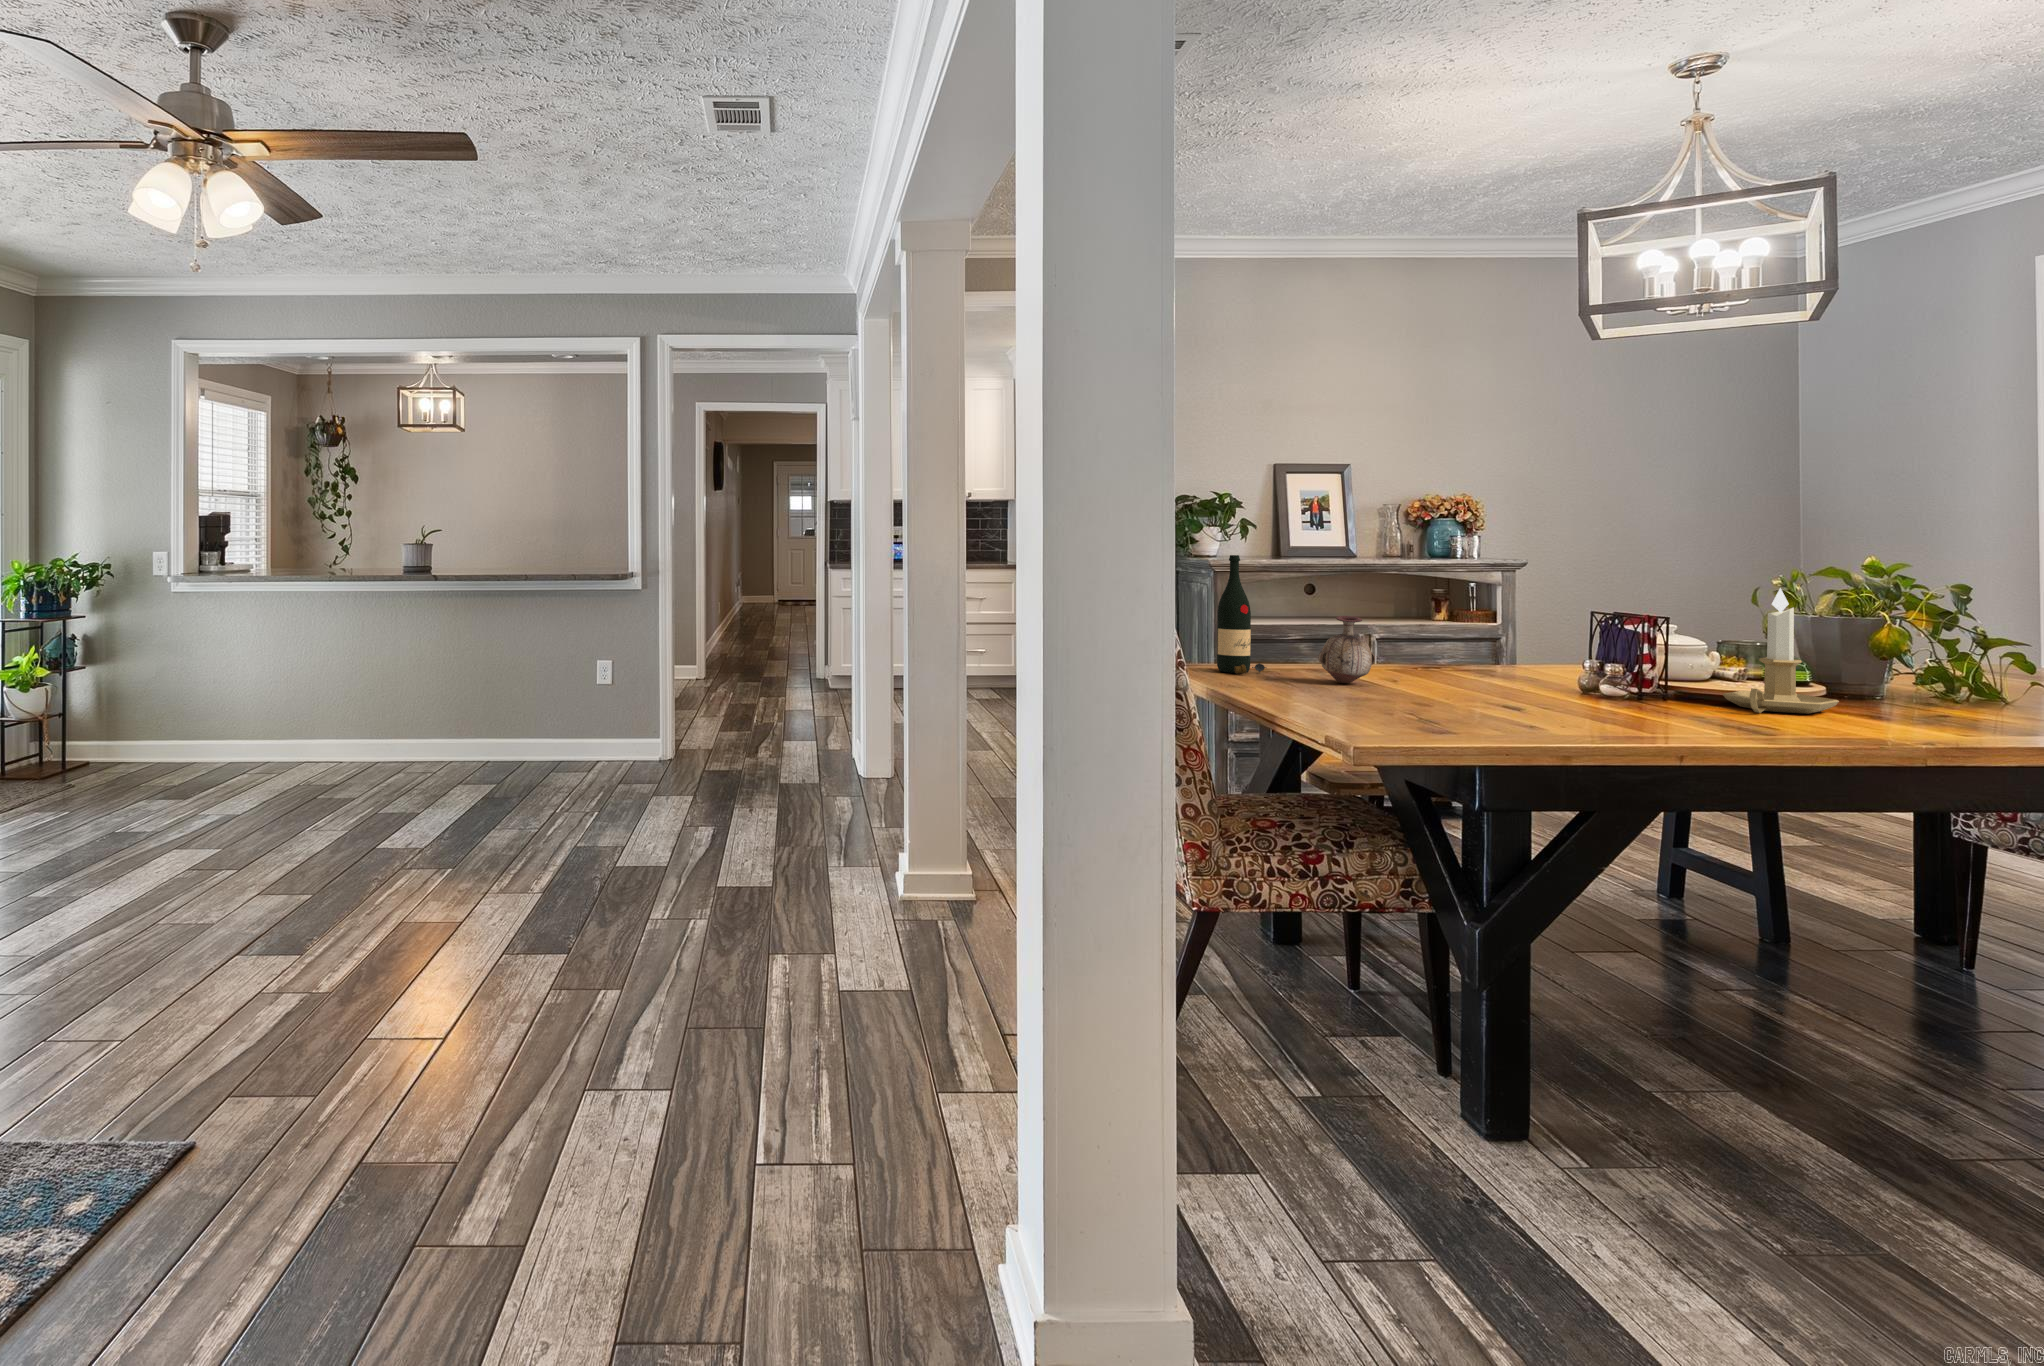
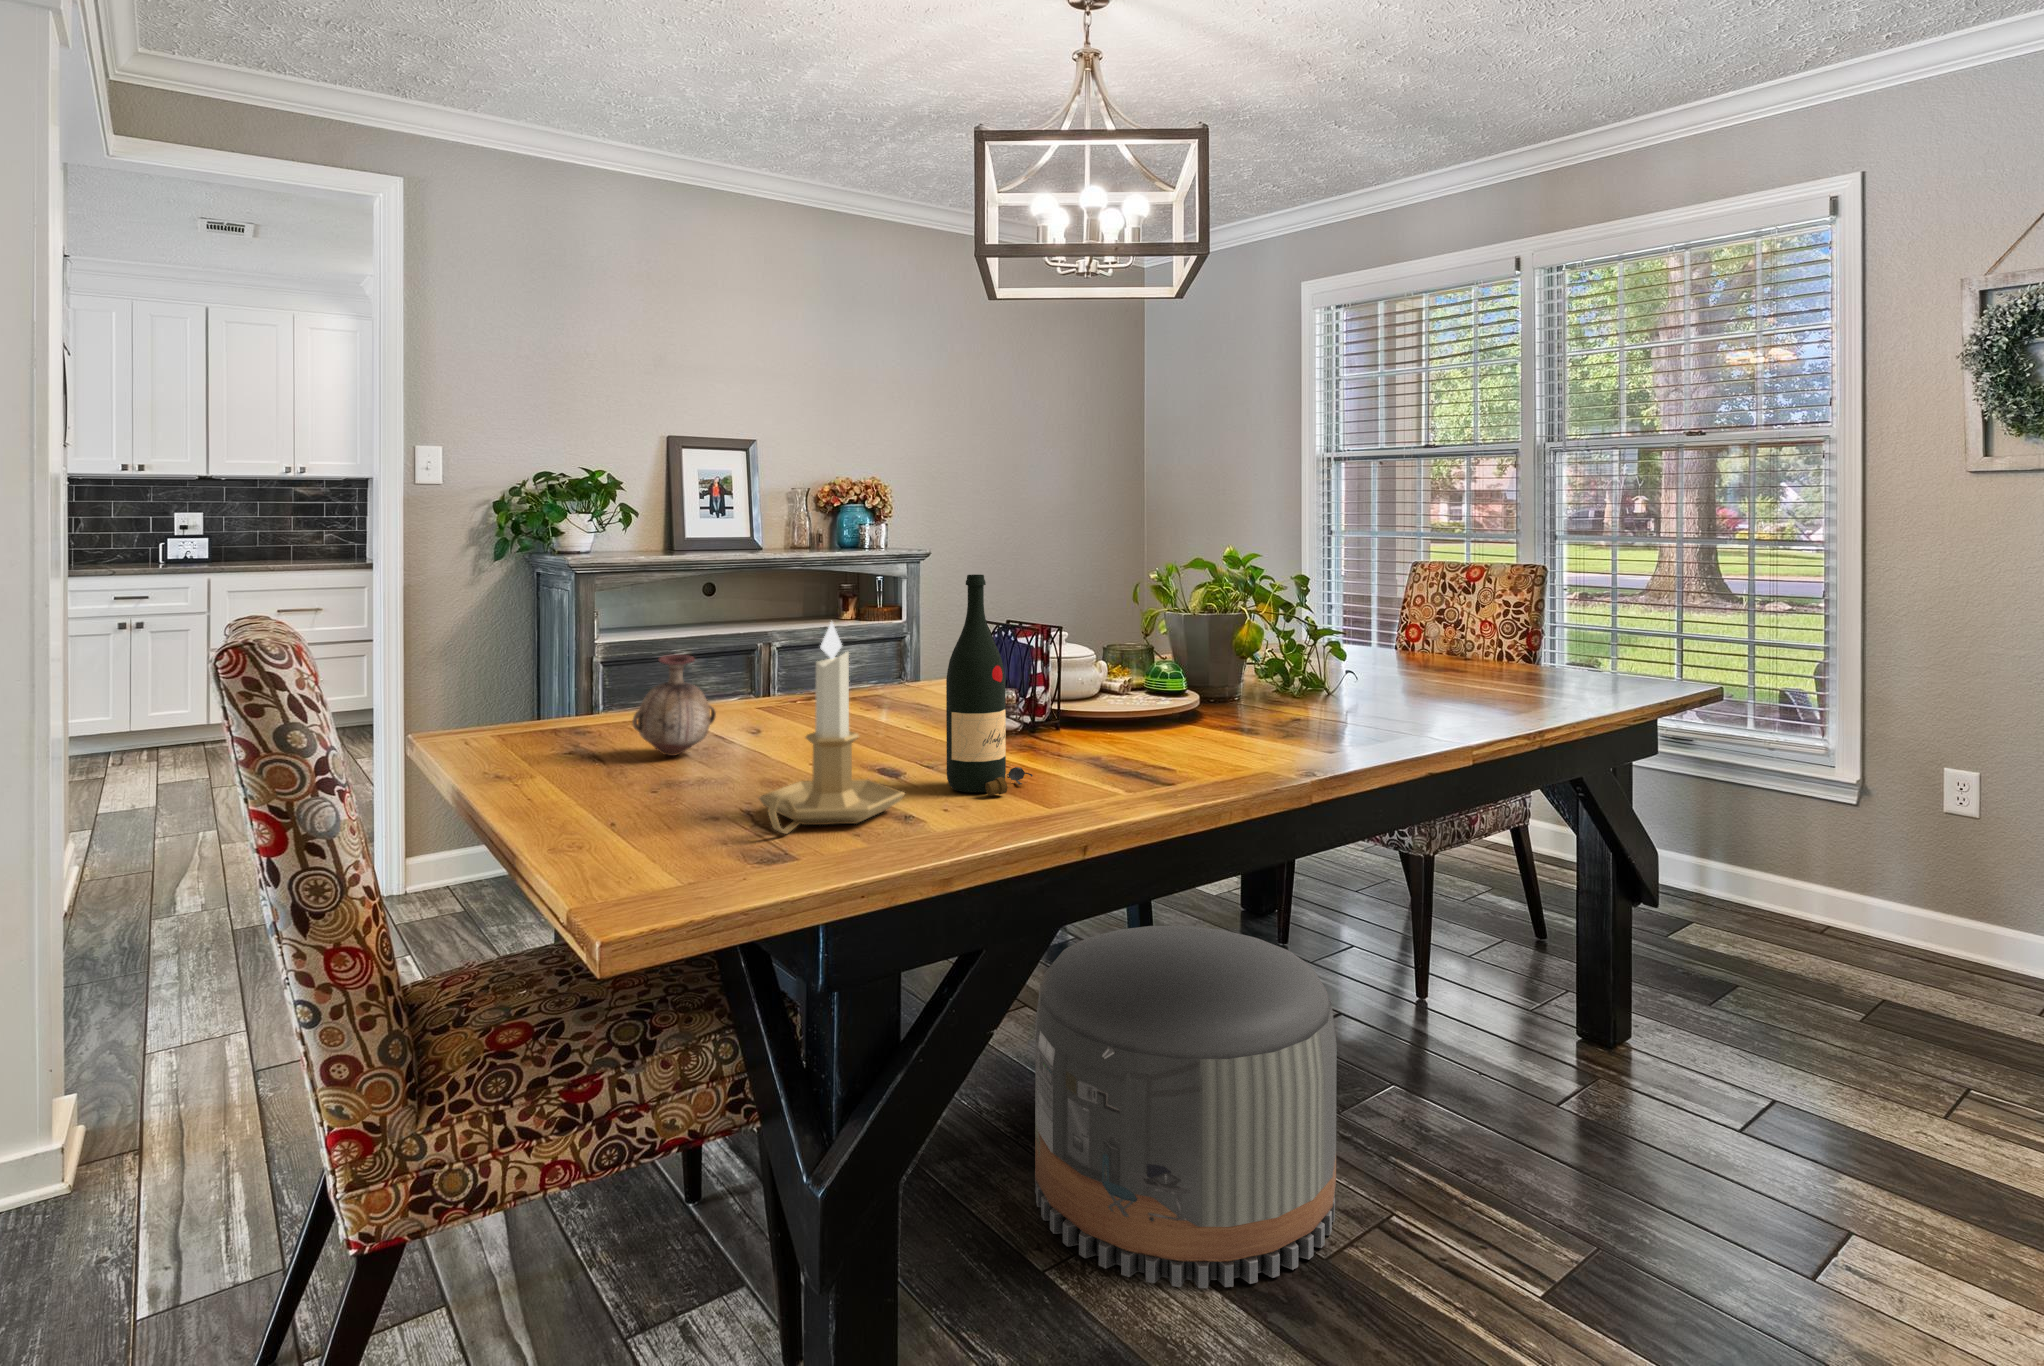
wine bottle: present [1217,555,1266,674] -> present [946,574,1033,796]
candlestick: present [1723,588,1839,714] -> present [759,622,905,834]
pouf: none [1639,868,1960,1146] -> present [1035,926,1337,1288]

